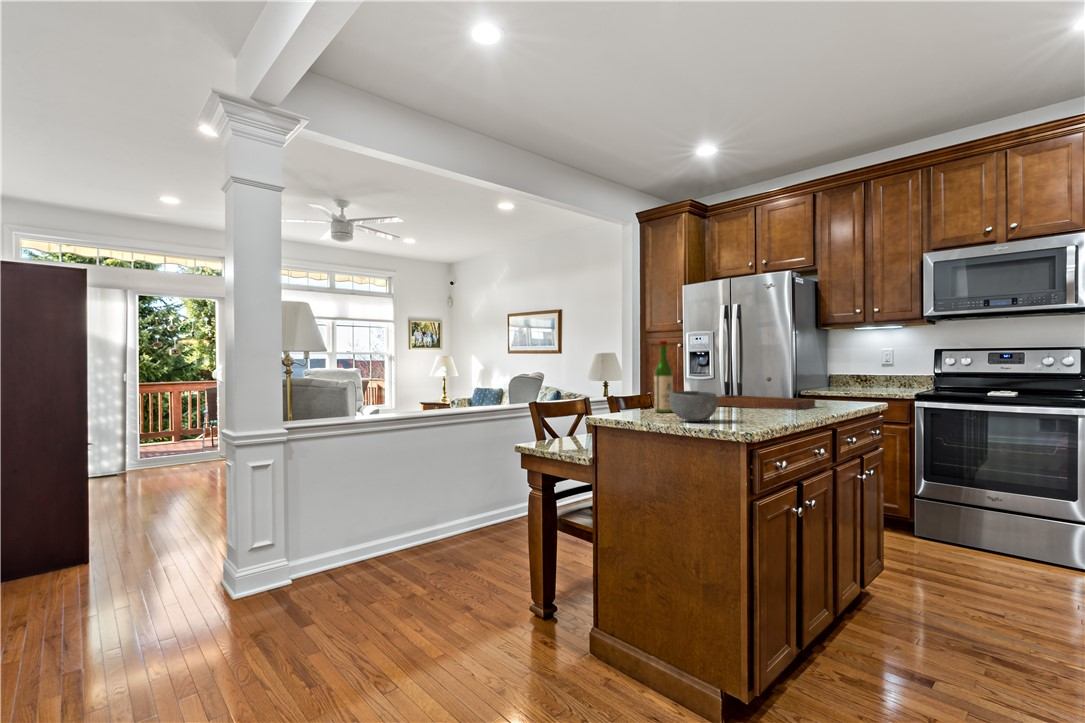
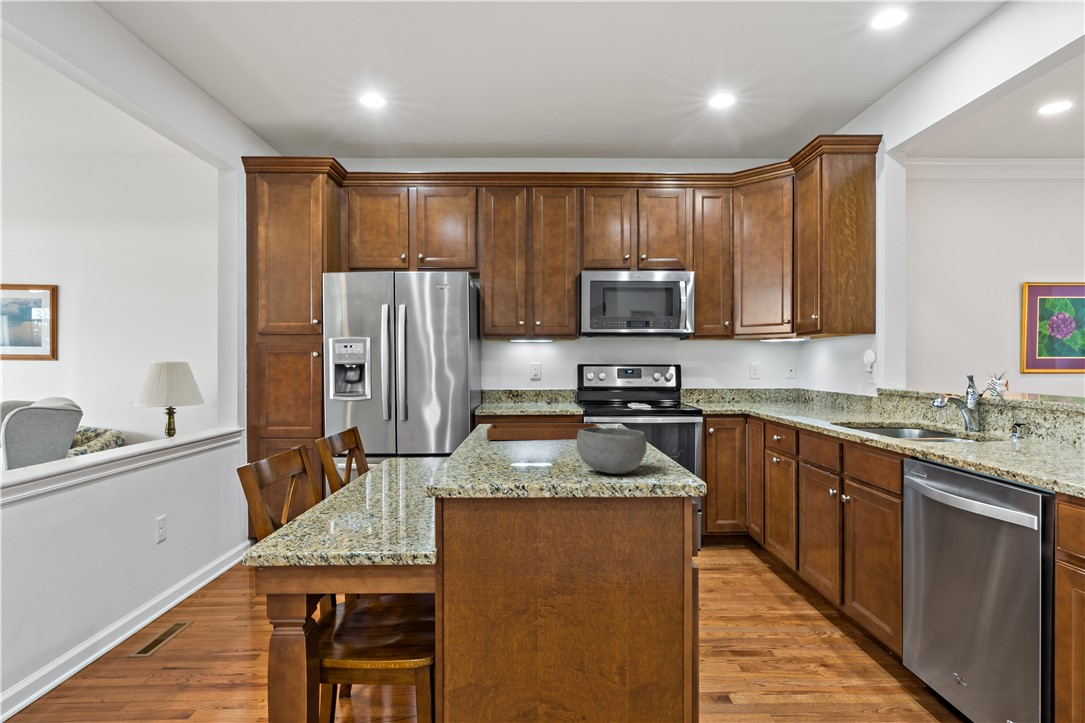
wine bottle: present [654,341,673,413] -> none [472,351,499,460]

